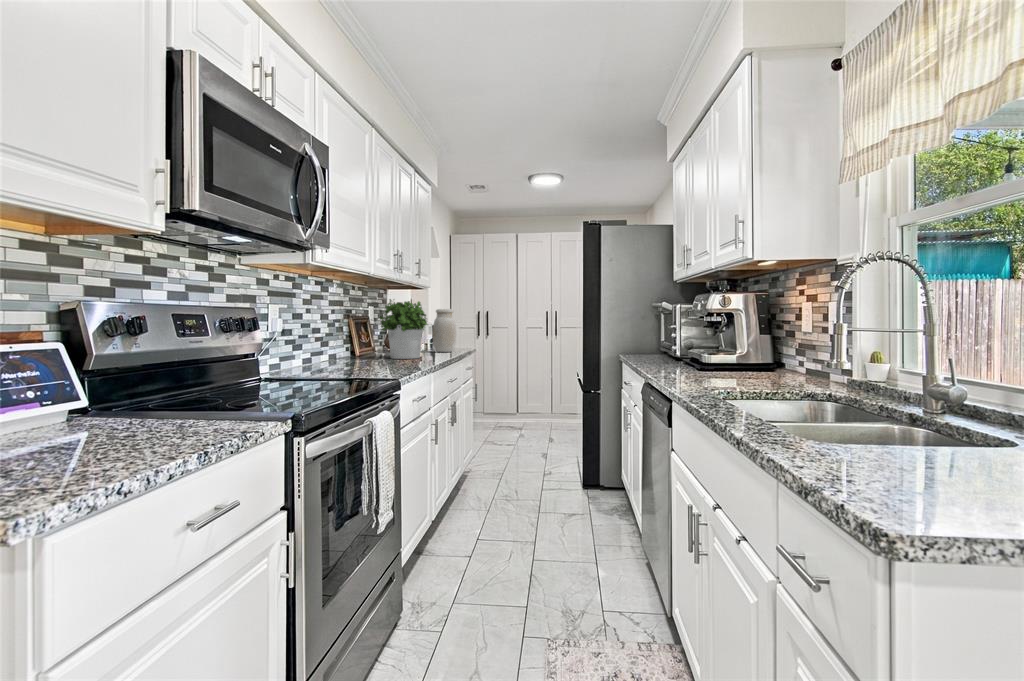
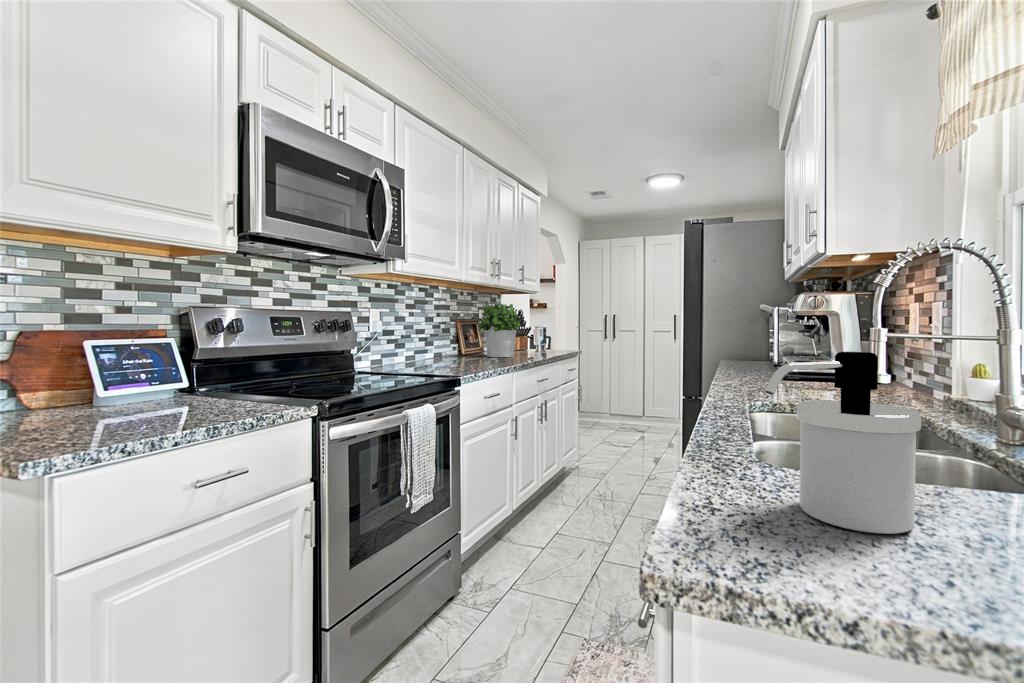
jar: present [433,309,456,352] -> none [535,311,557,352]
soap dispenser: none [874,352,973,487] -> present [765,352,921,534]

